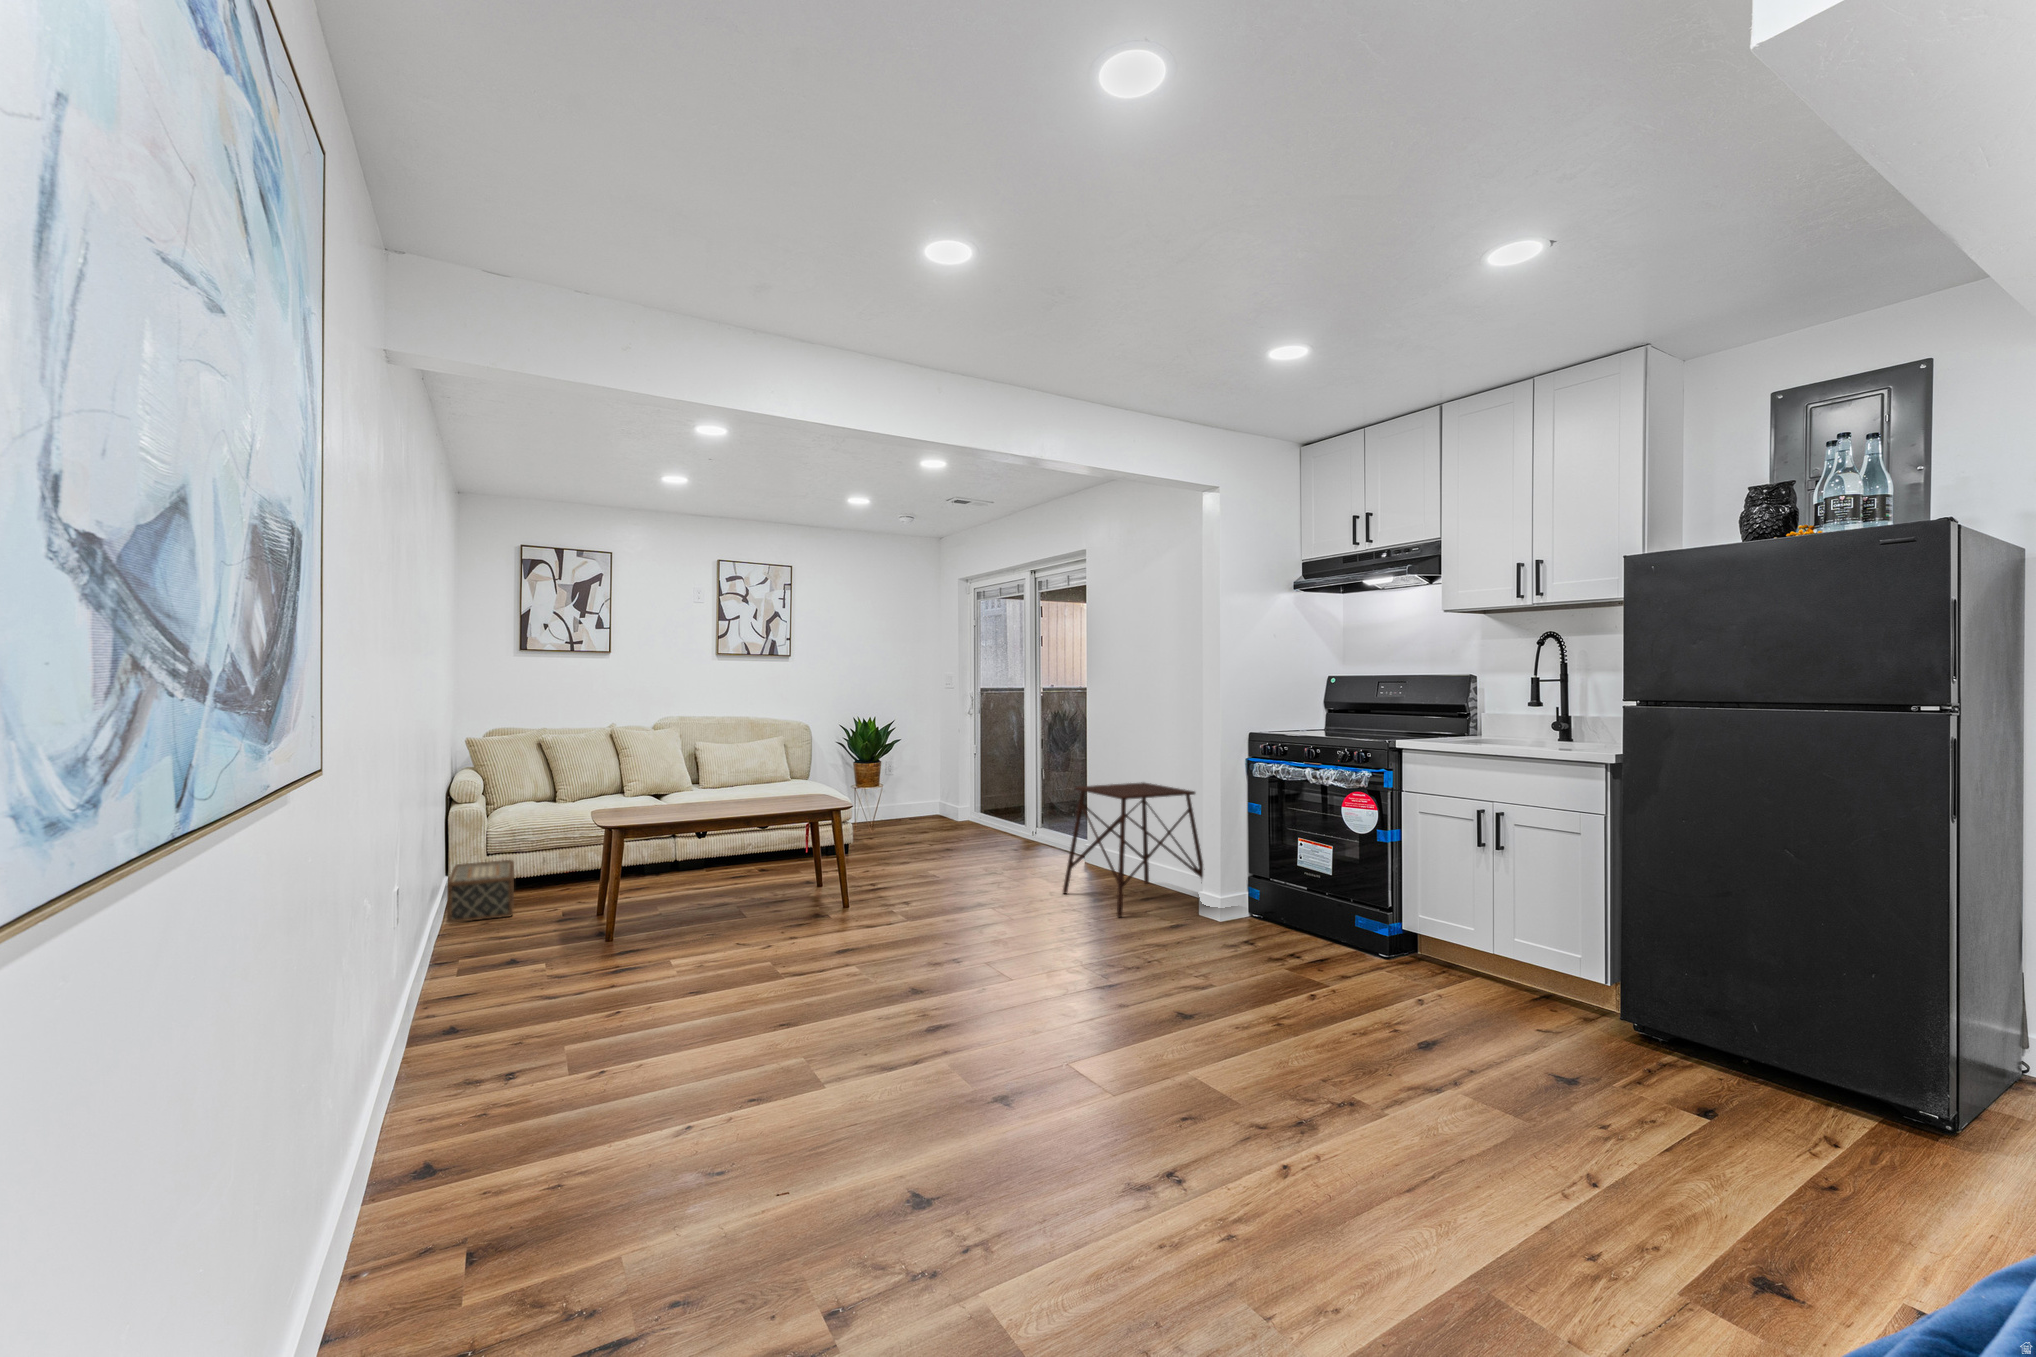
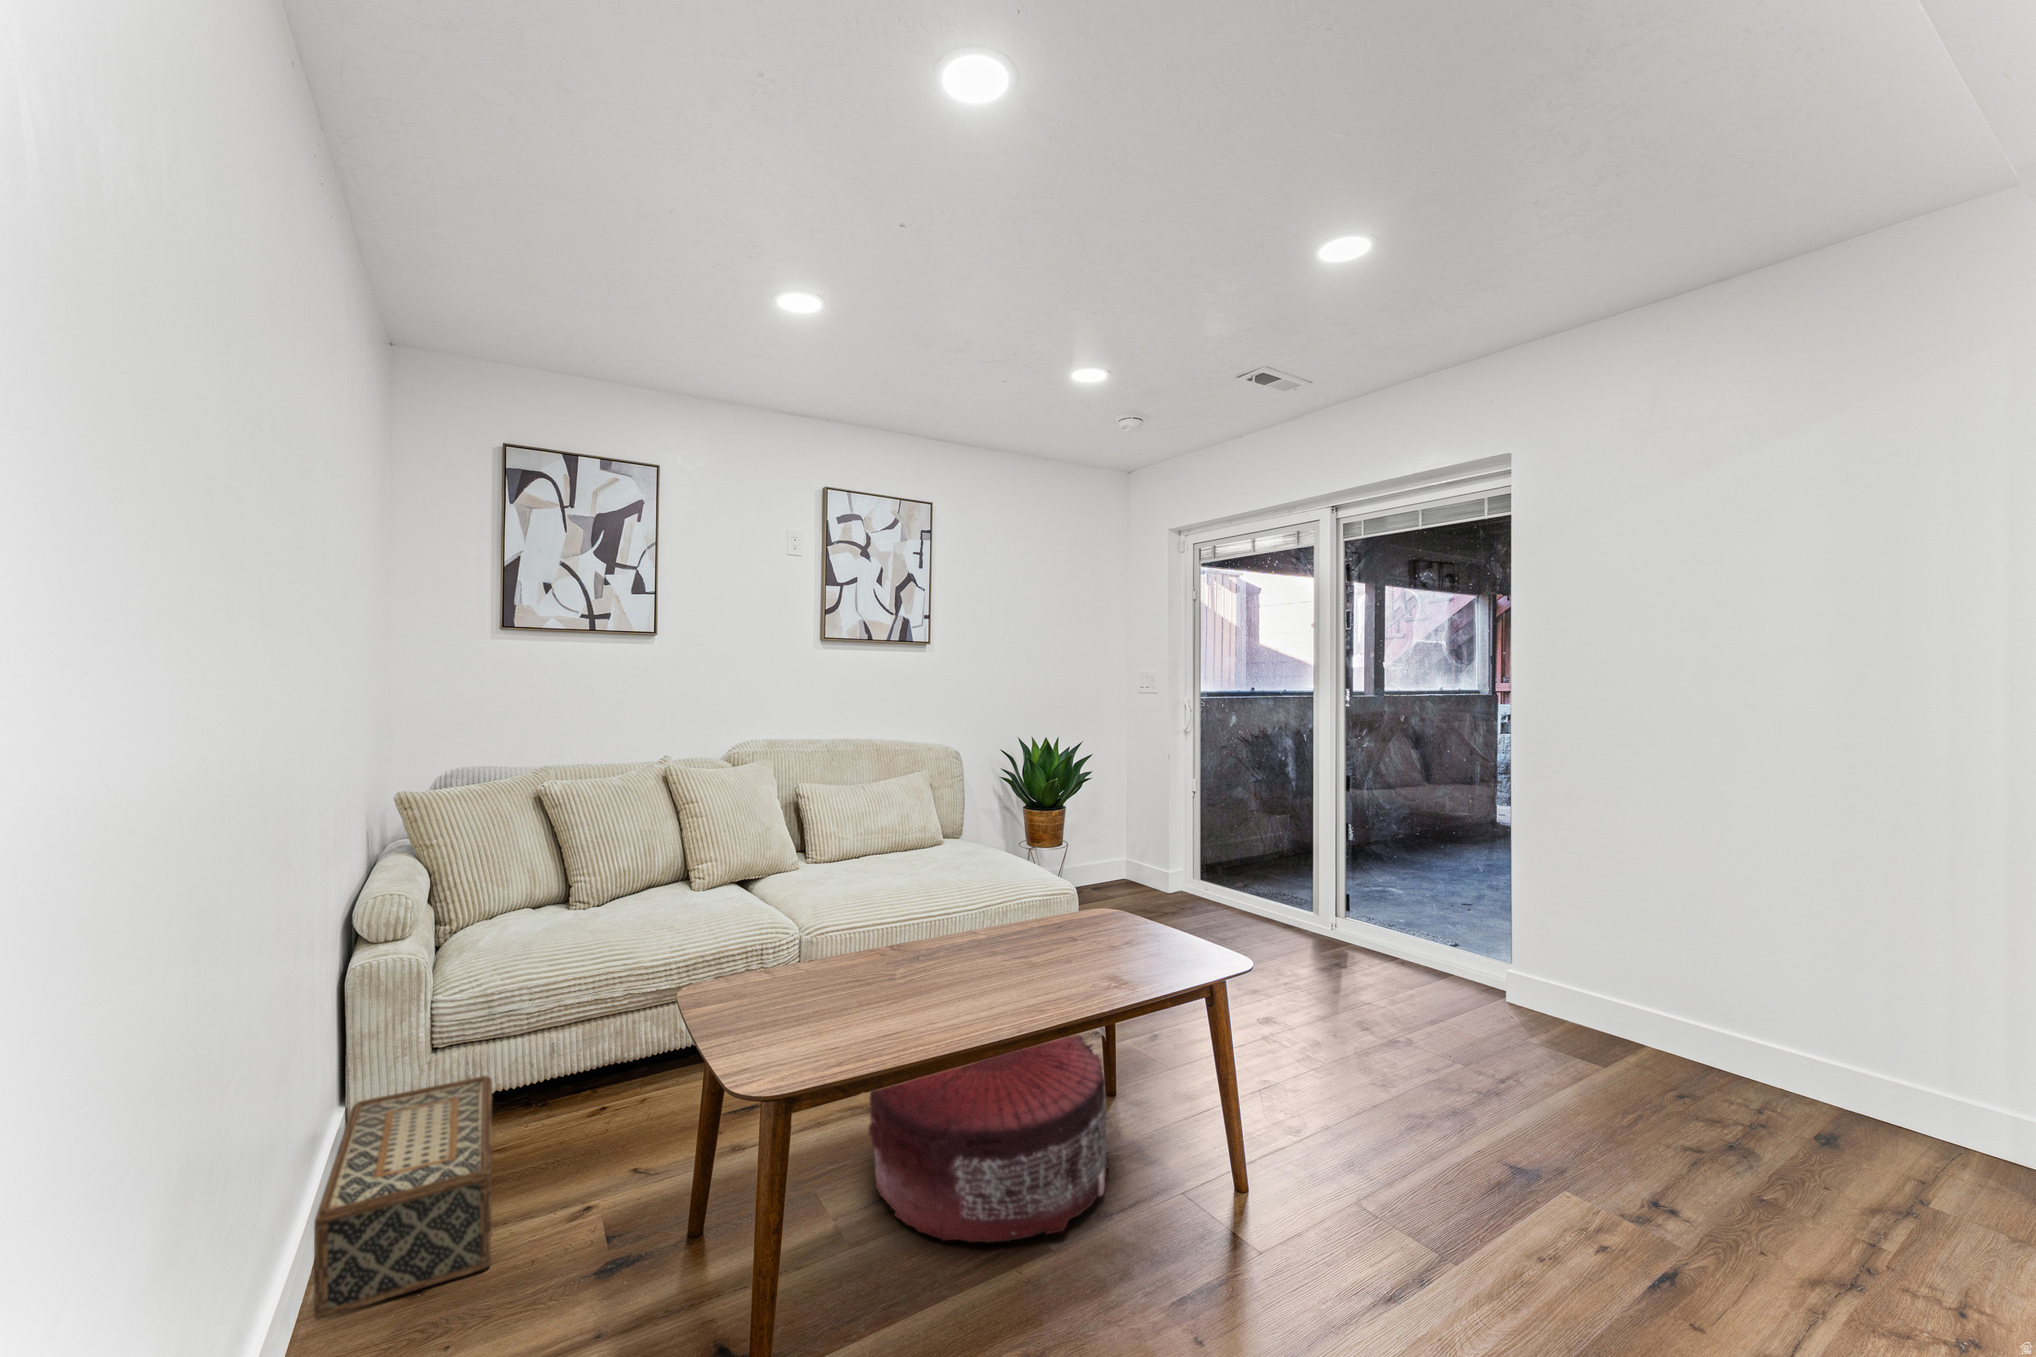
side table: present [1063,782,1203,917] -> none [1628,882,2001,1229]
pouf: none [675,841,793,914] -> present [869,1034,1109,1243]

